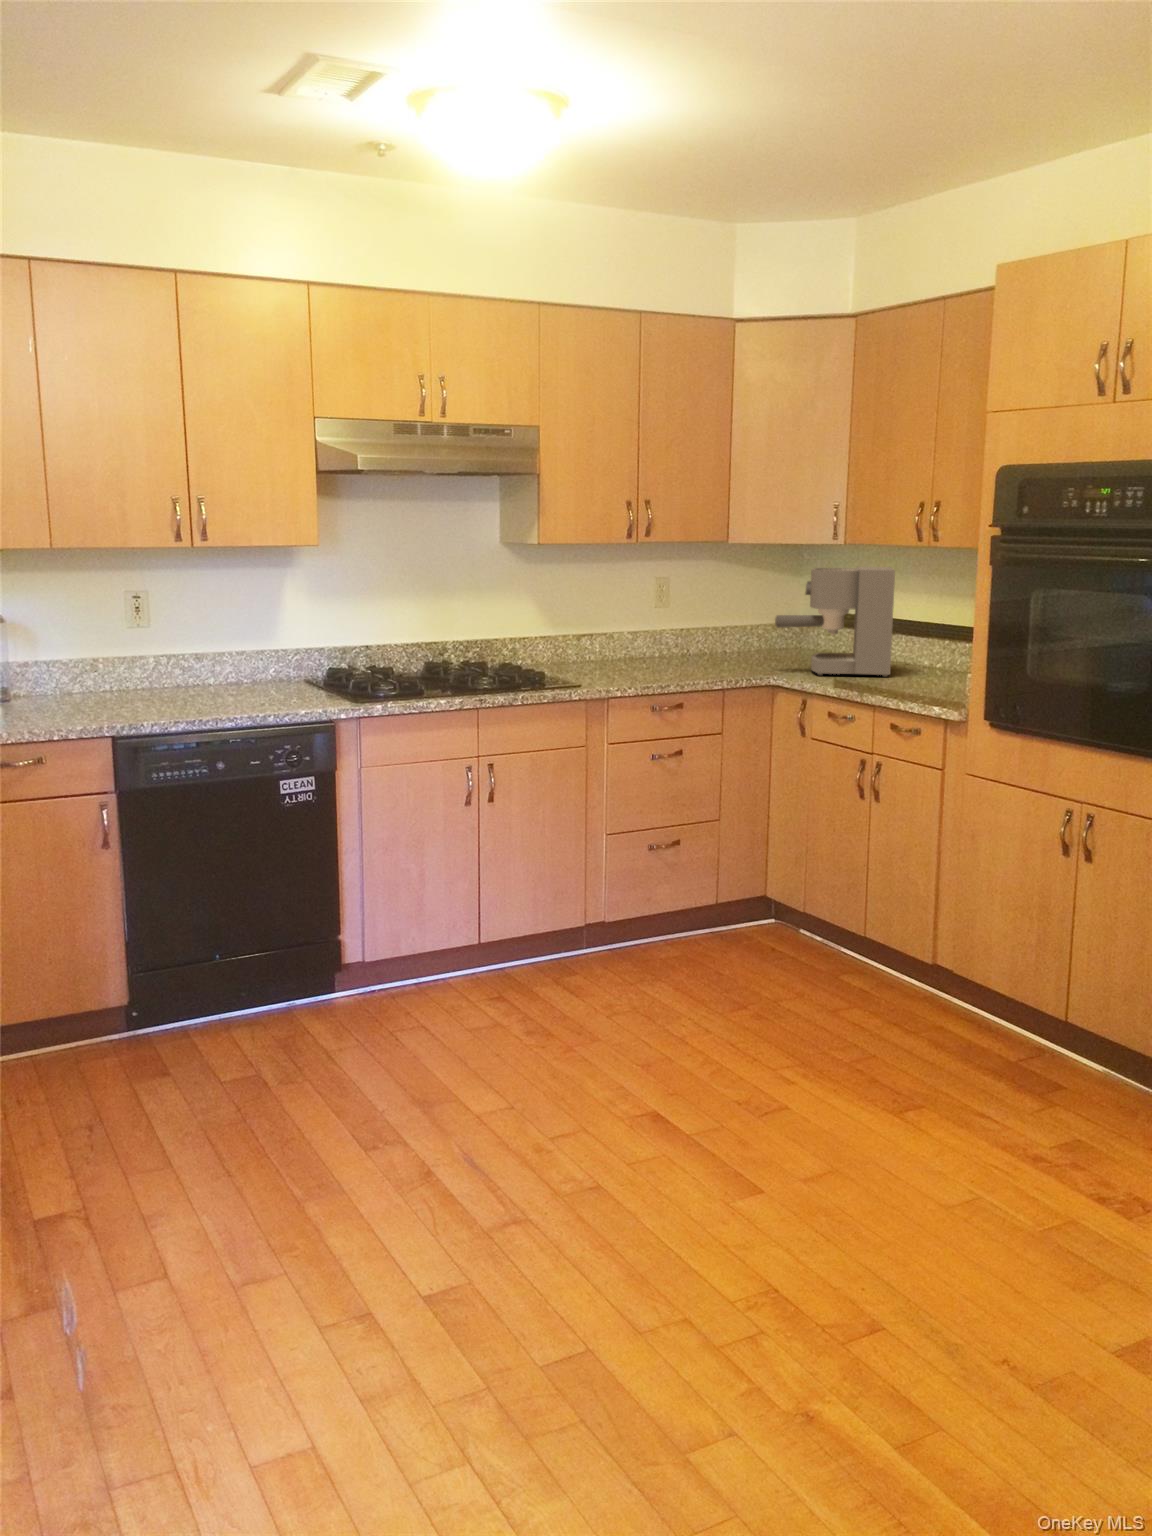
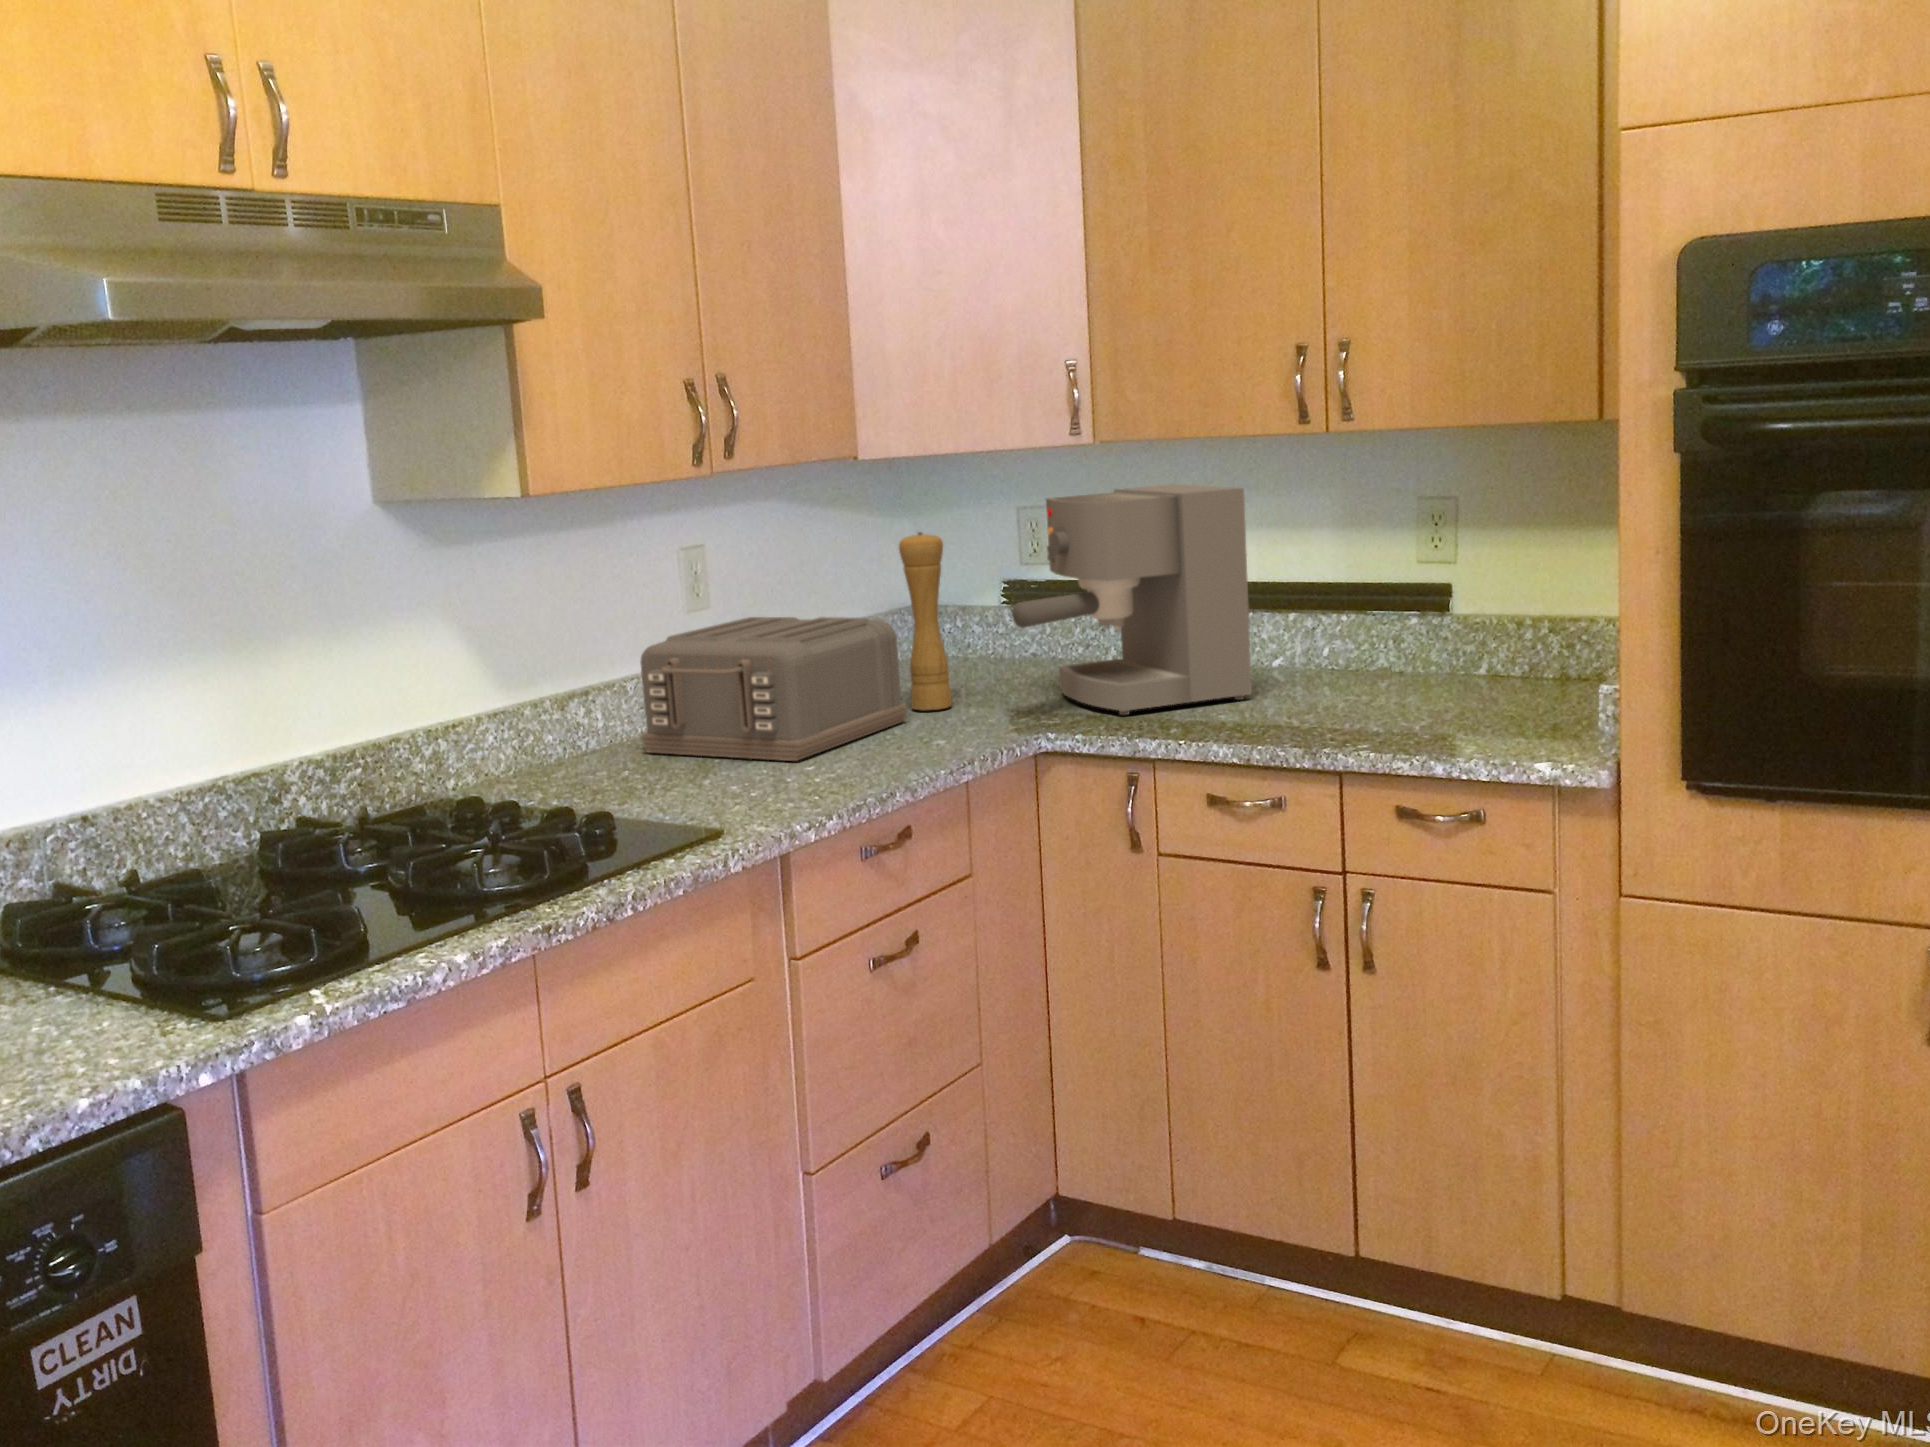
pepper mill: none [742,579,765,665] -> present [899,532,952,710]
toaster: none [607,611,729,673] -> present [640,617,907,761]

